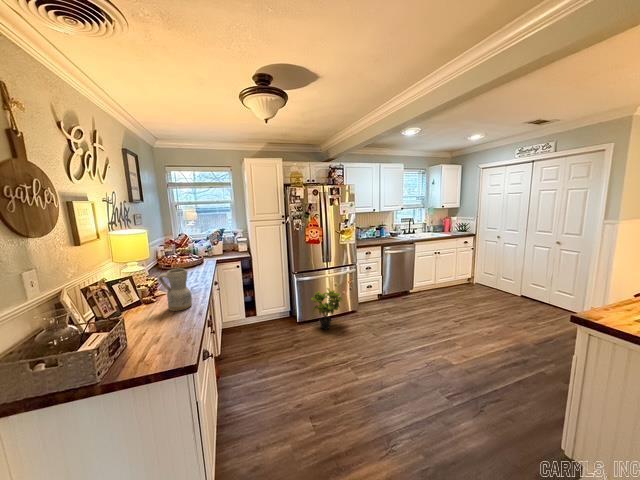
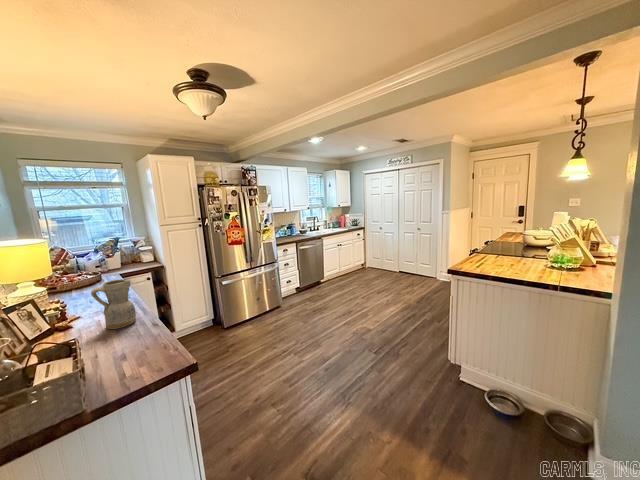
potted plant: present [311,288,342,329] -> none [238,287,271,328]

